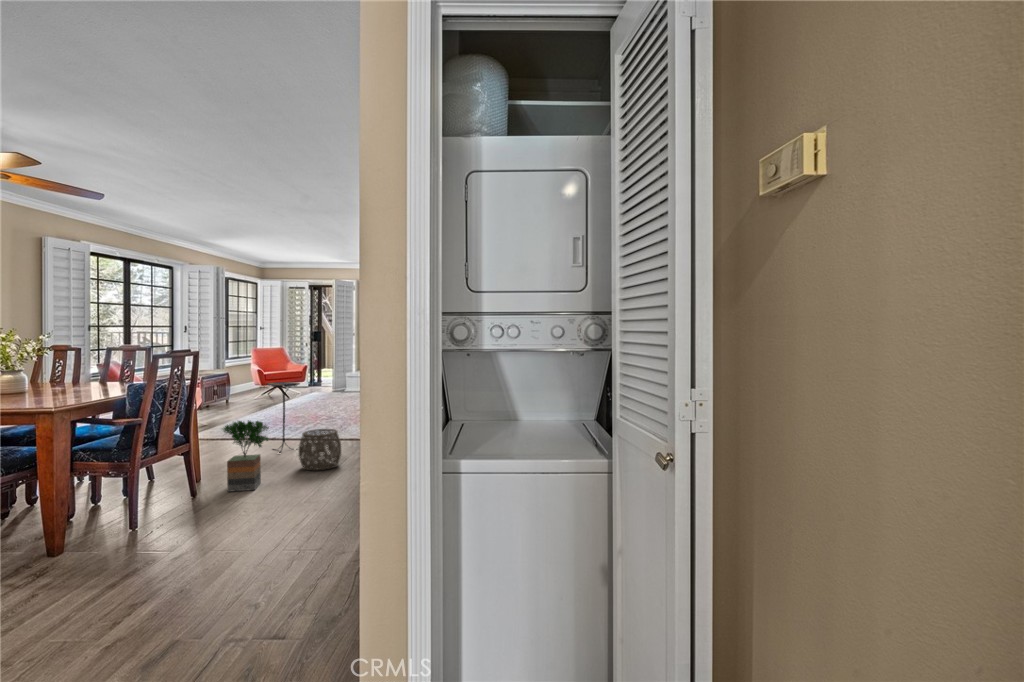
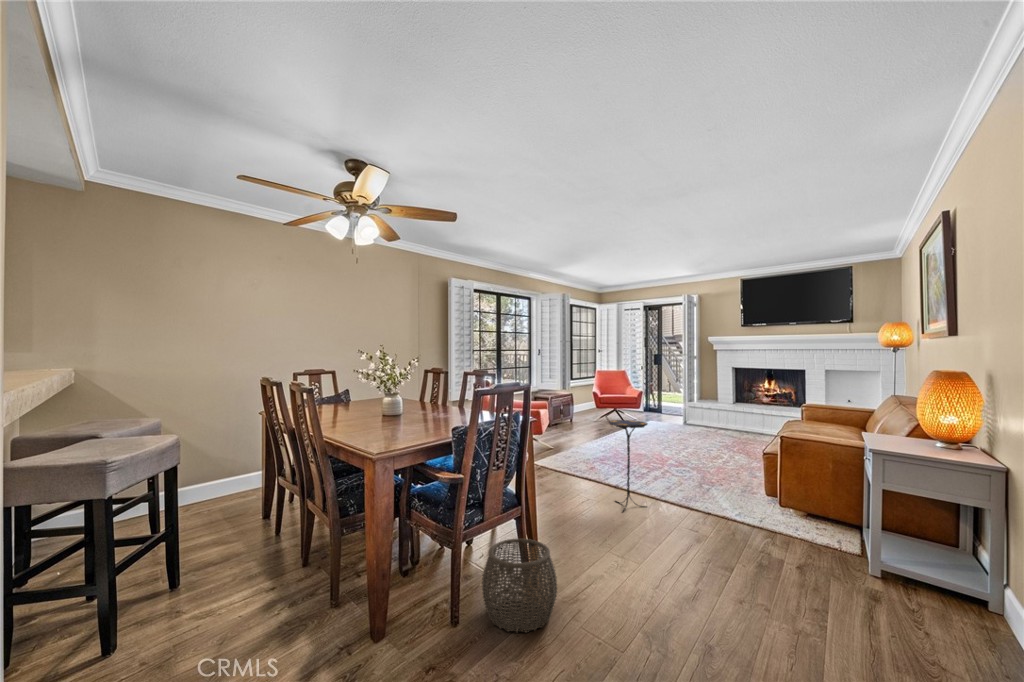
potted tree: present [223,420,269,492] -> none [556,479,617,584]
woven basket: present [299,429,341,471] -> present [482,539,557,632]

